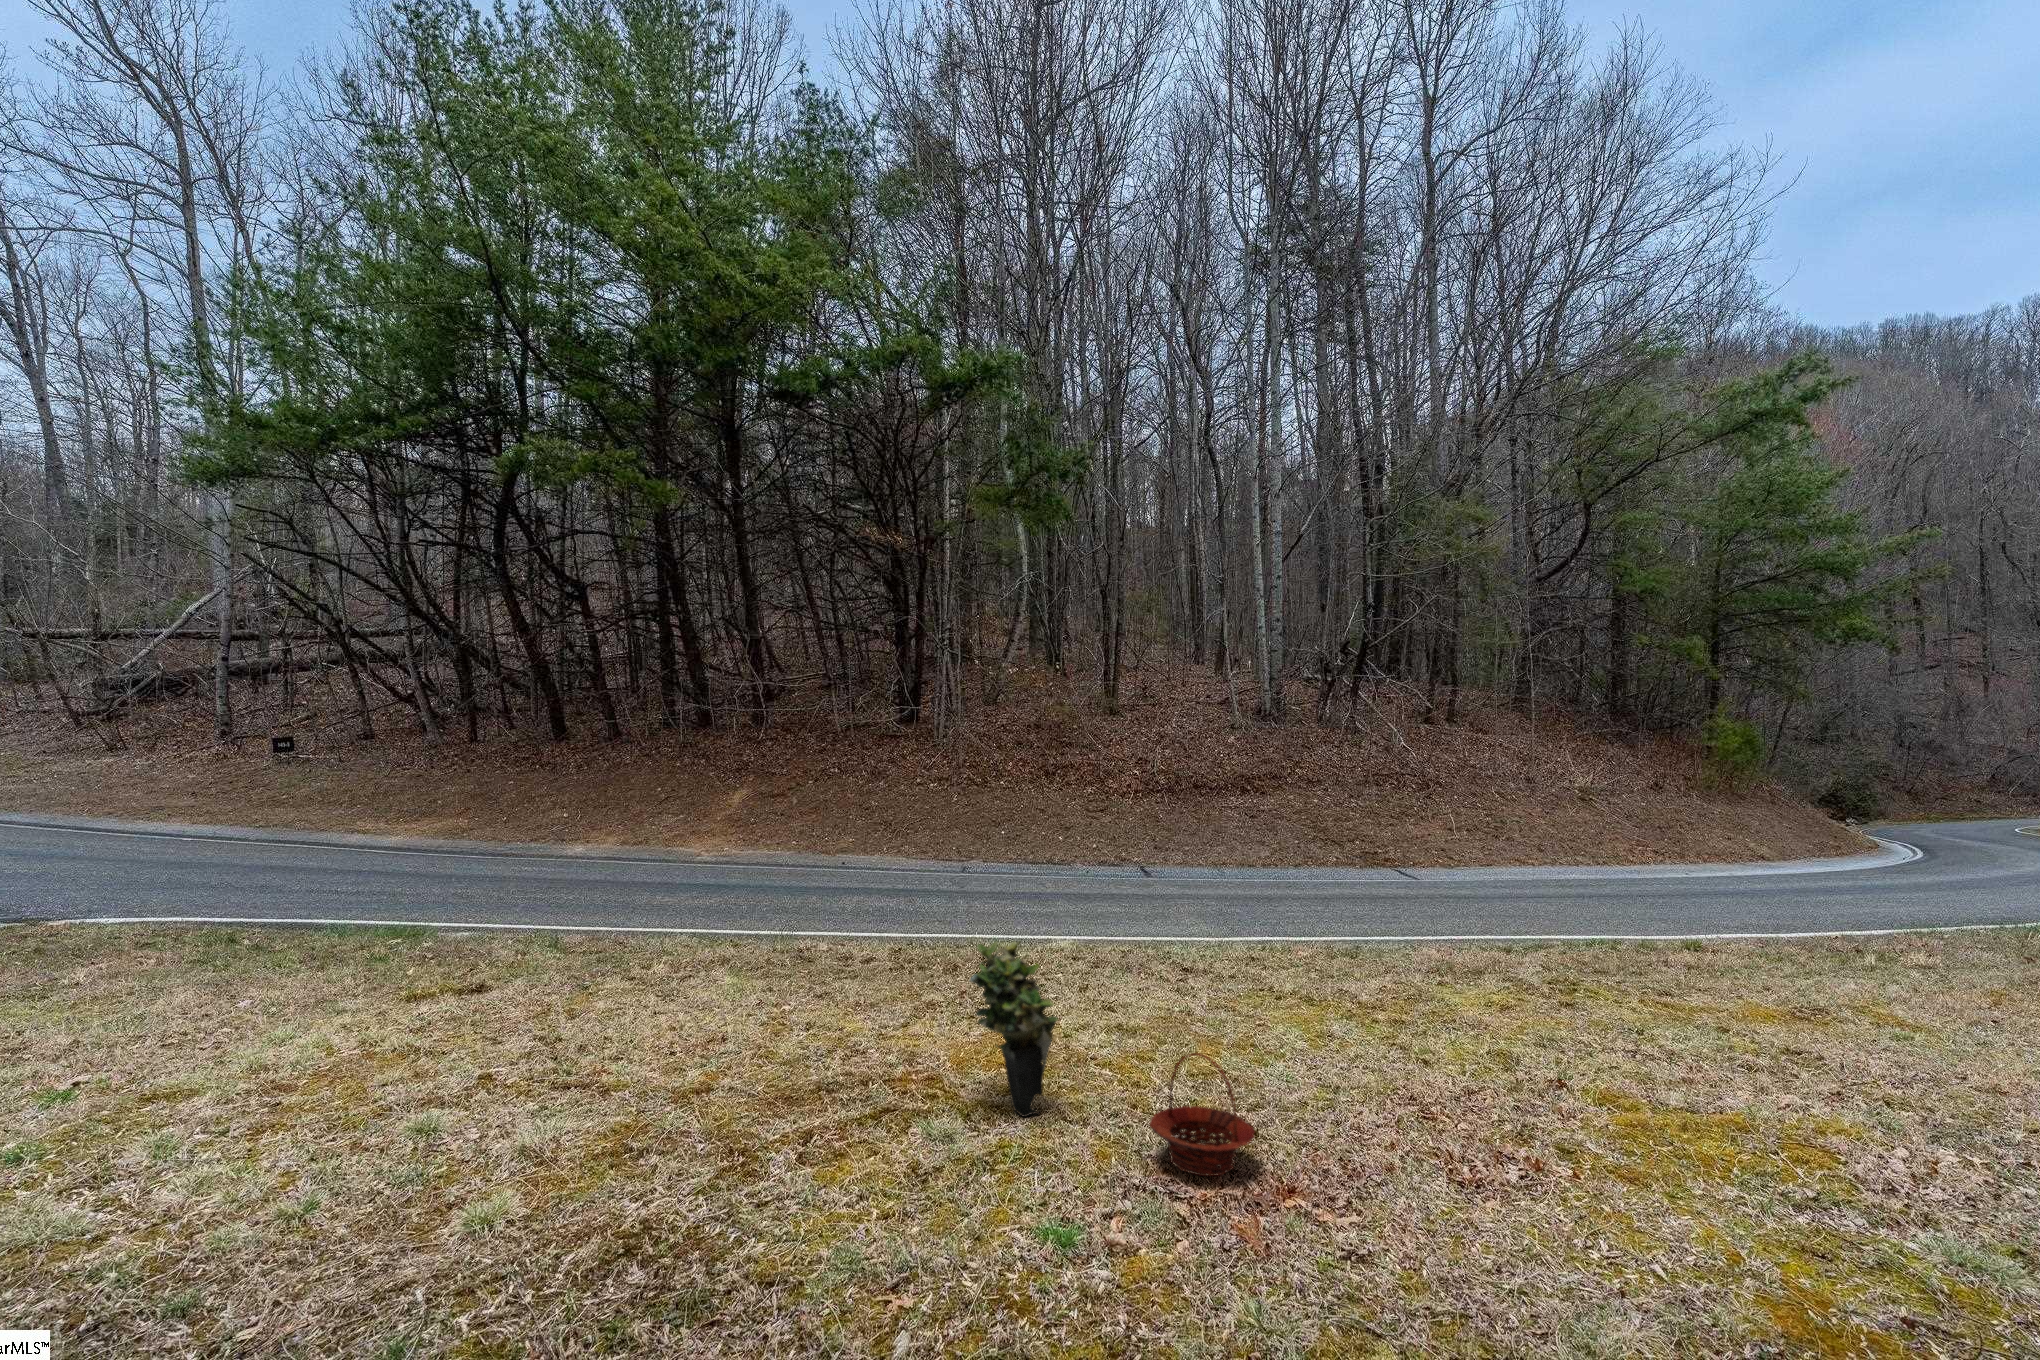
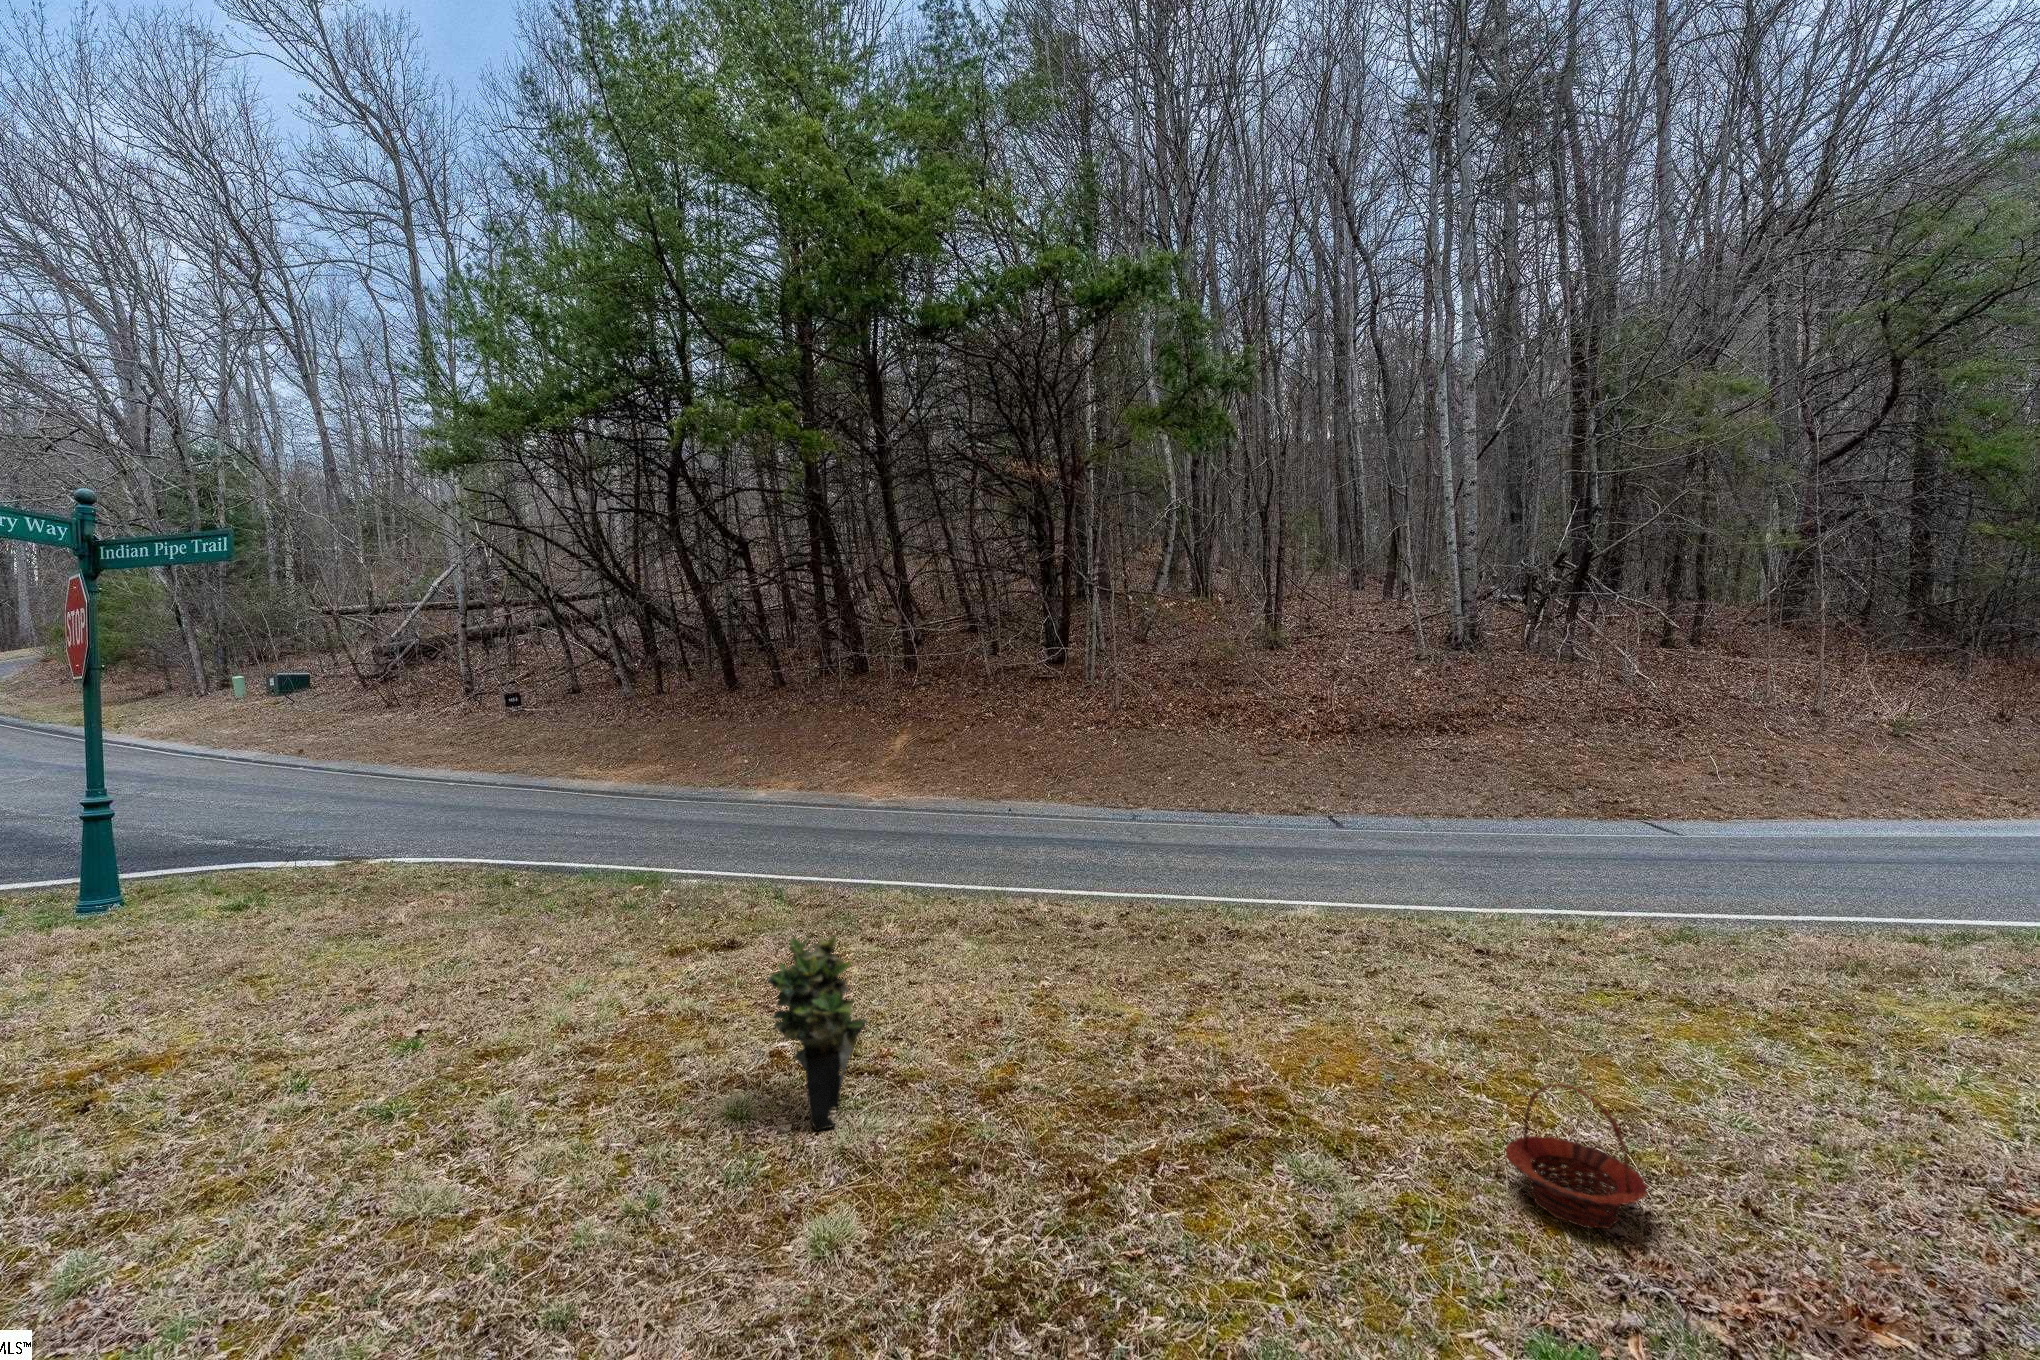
potted plant: present [970,942,1058,1117] -> present [767,936,867,1130]

